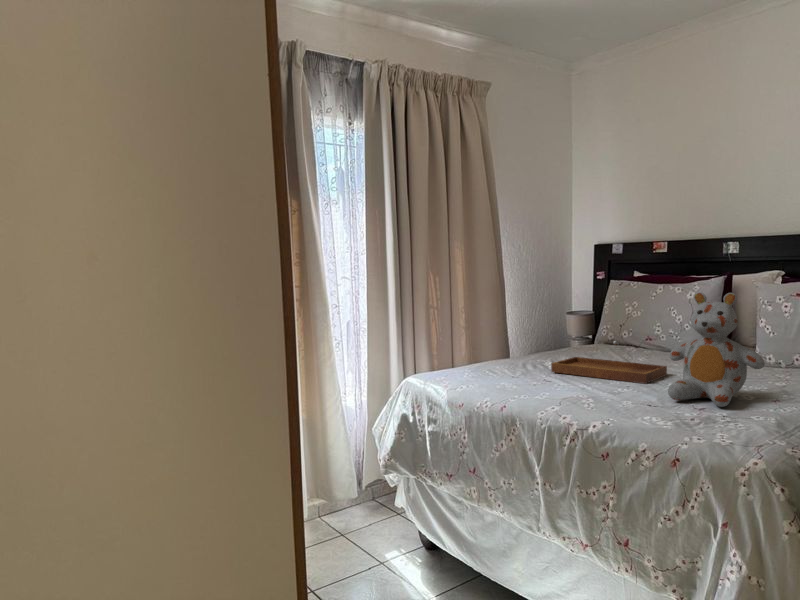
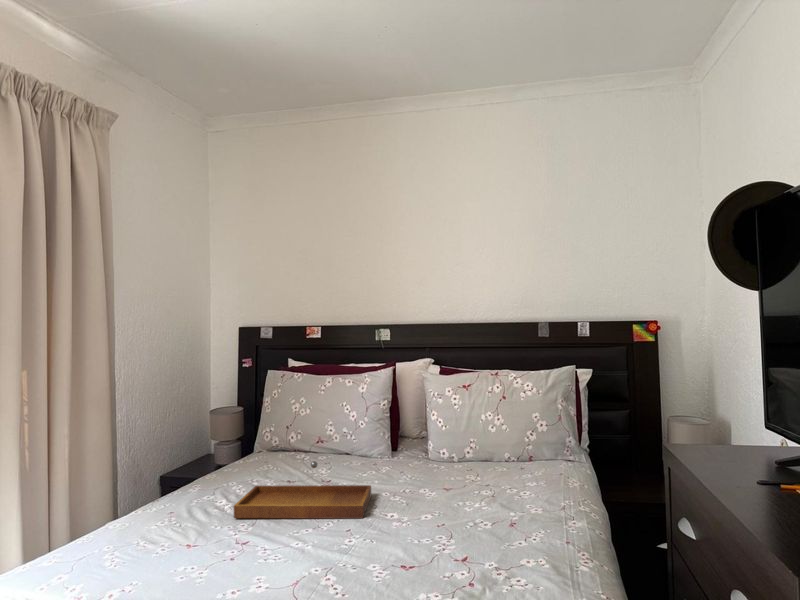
stuffed bear: present [668,292,765,407] -> none [398,404,501,548]

